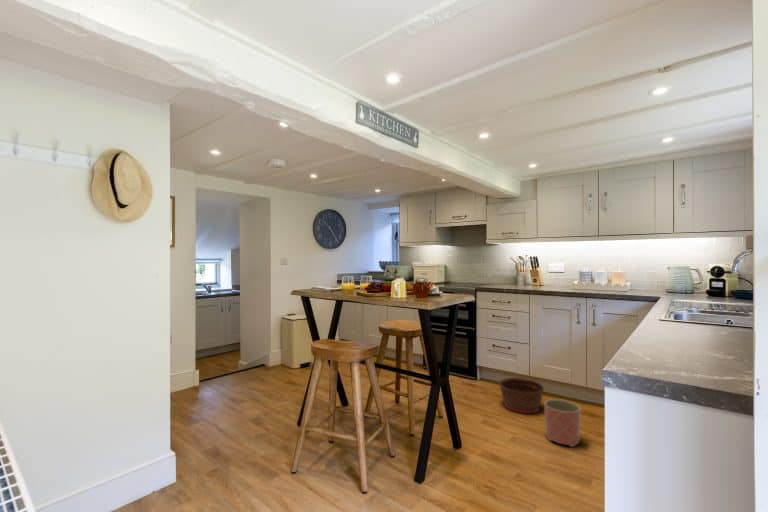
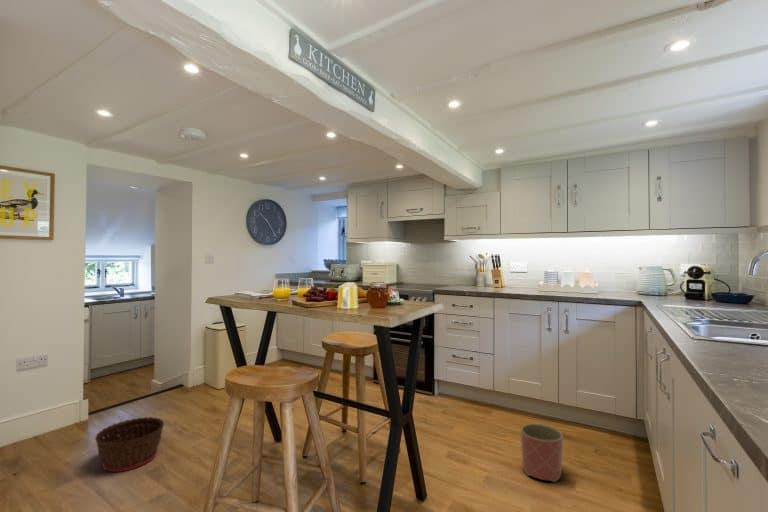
basket: present [500,378,544,413] -> present [96,417,164,472]

